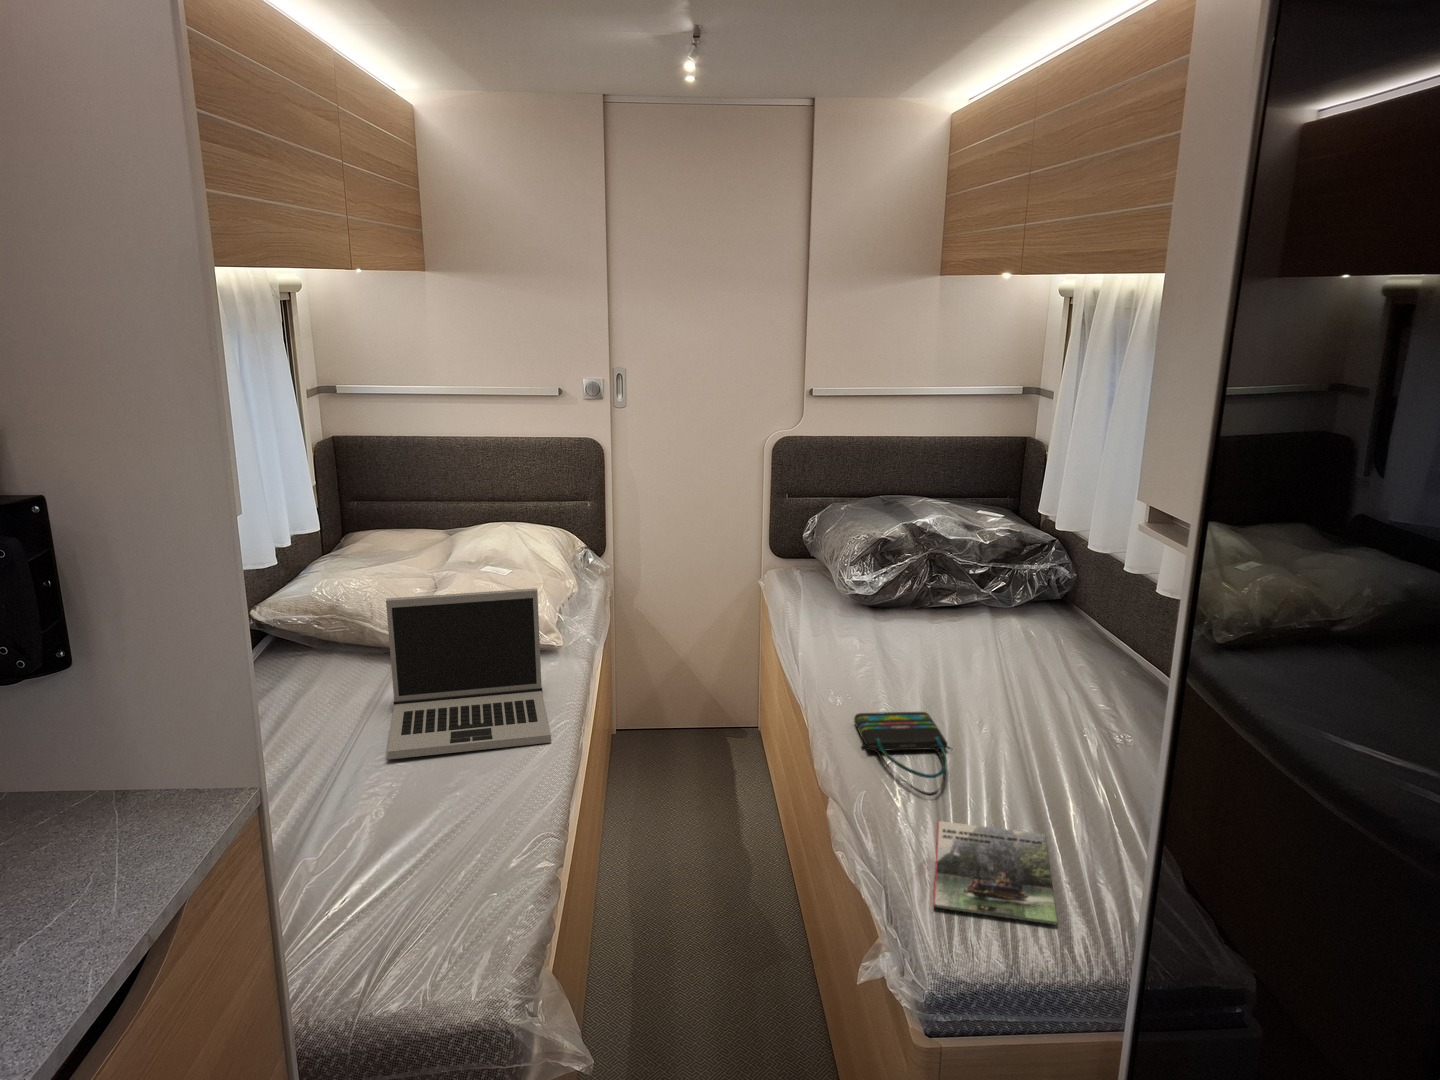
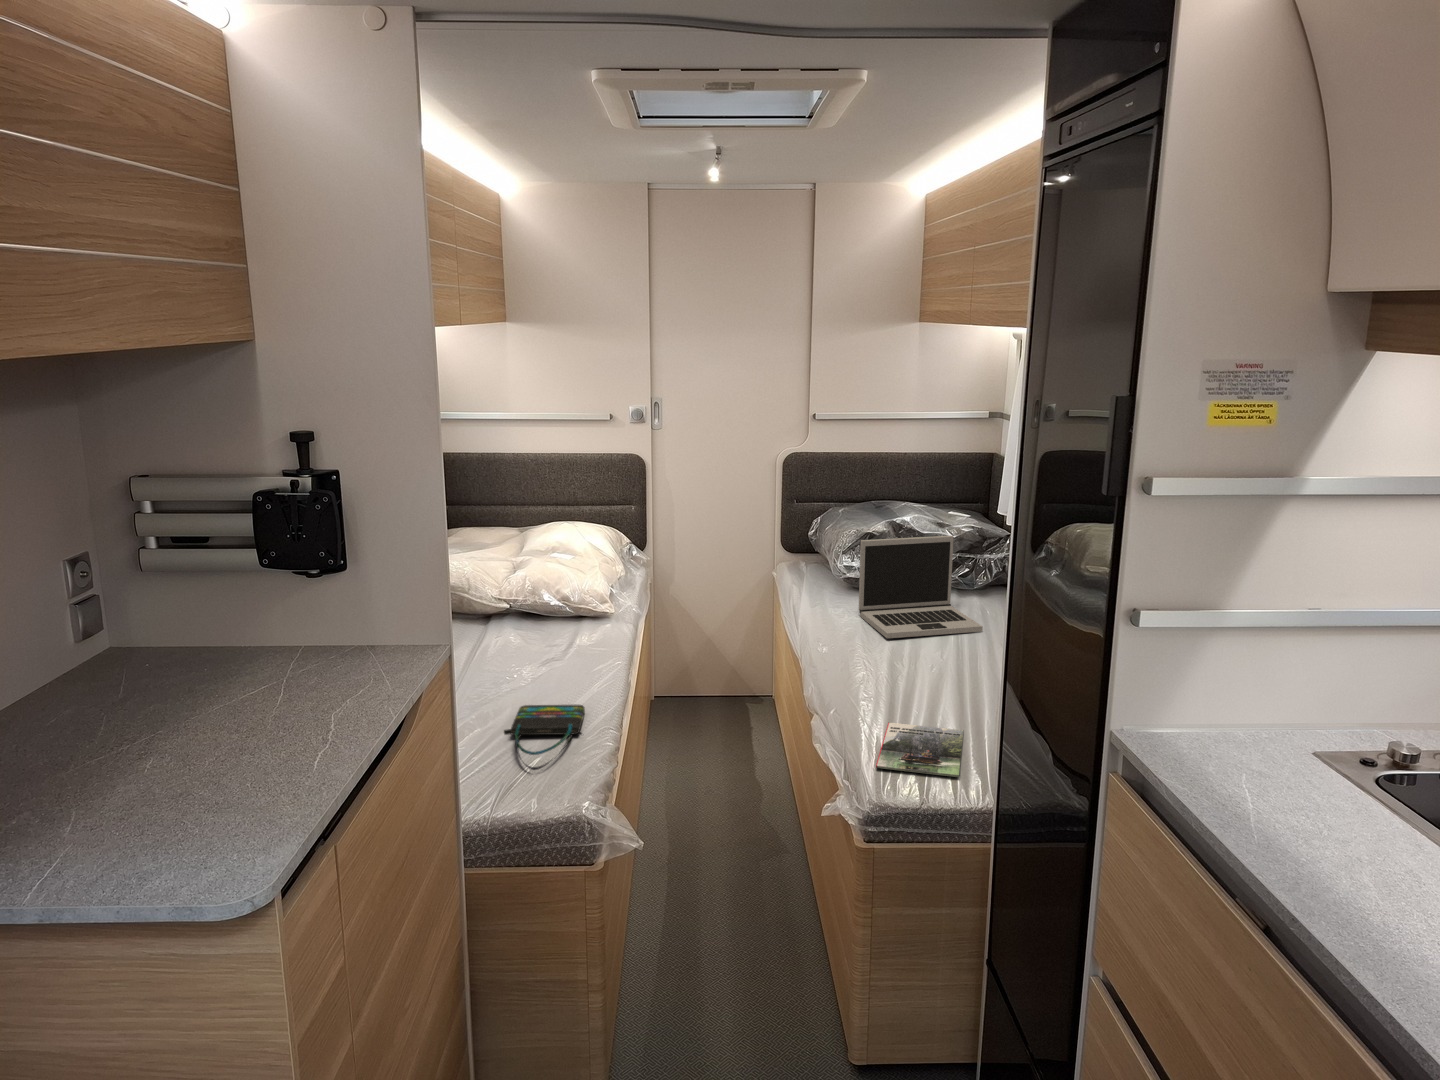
laptop: present [386,588,551,759] -> present [859,536,983,638]
tote bag: present [854,712,950,796] -> present [504,705,585,770]

